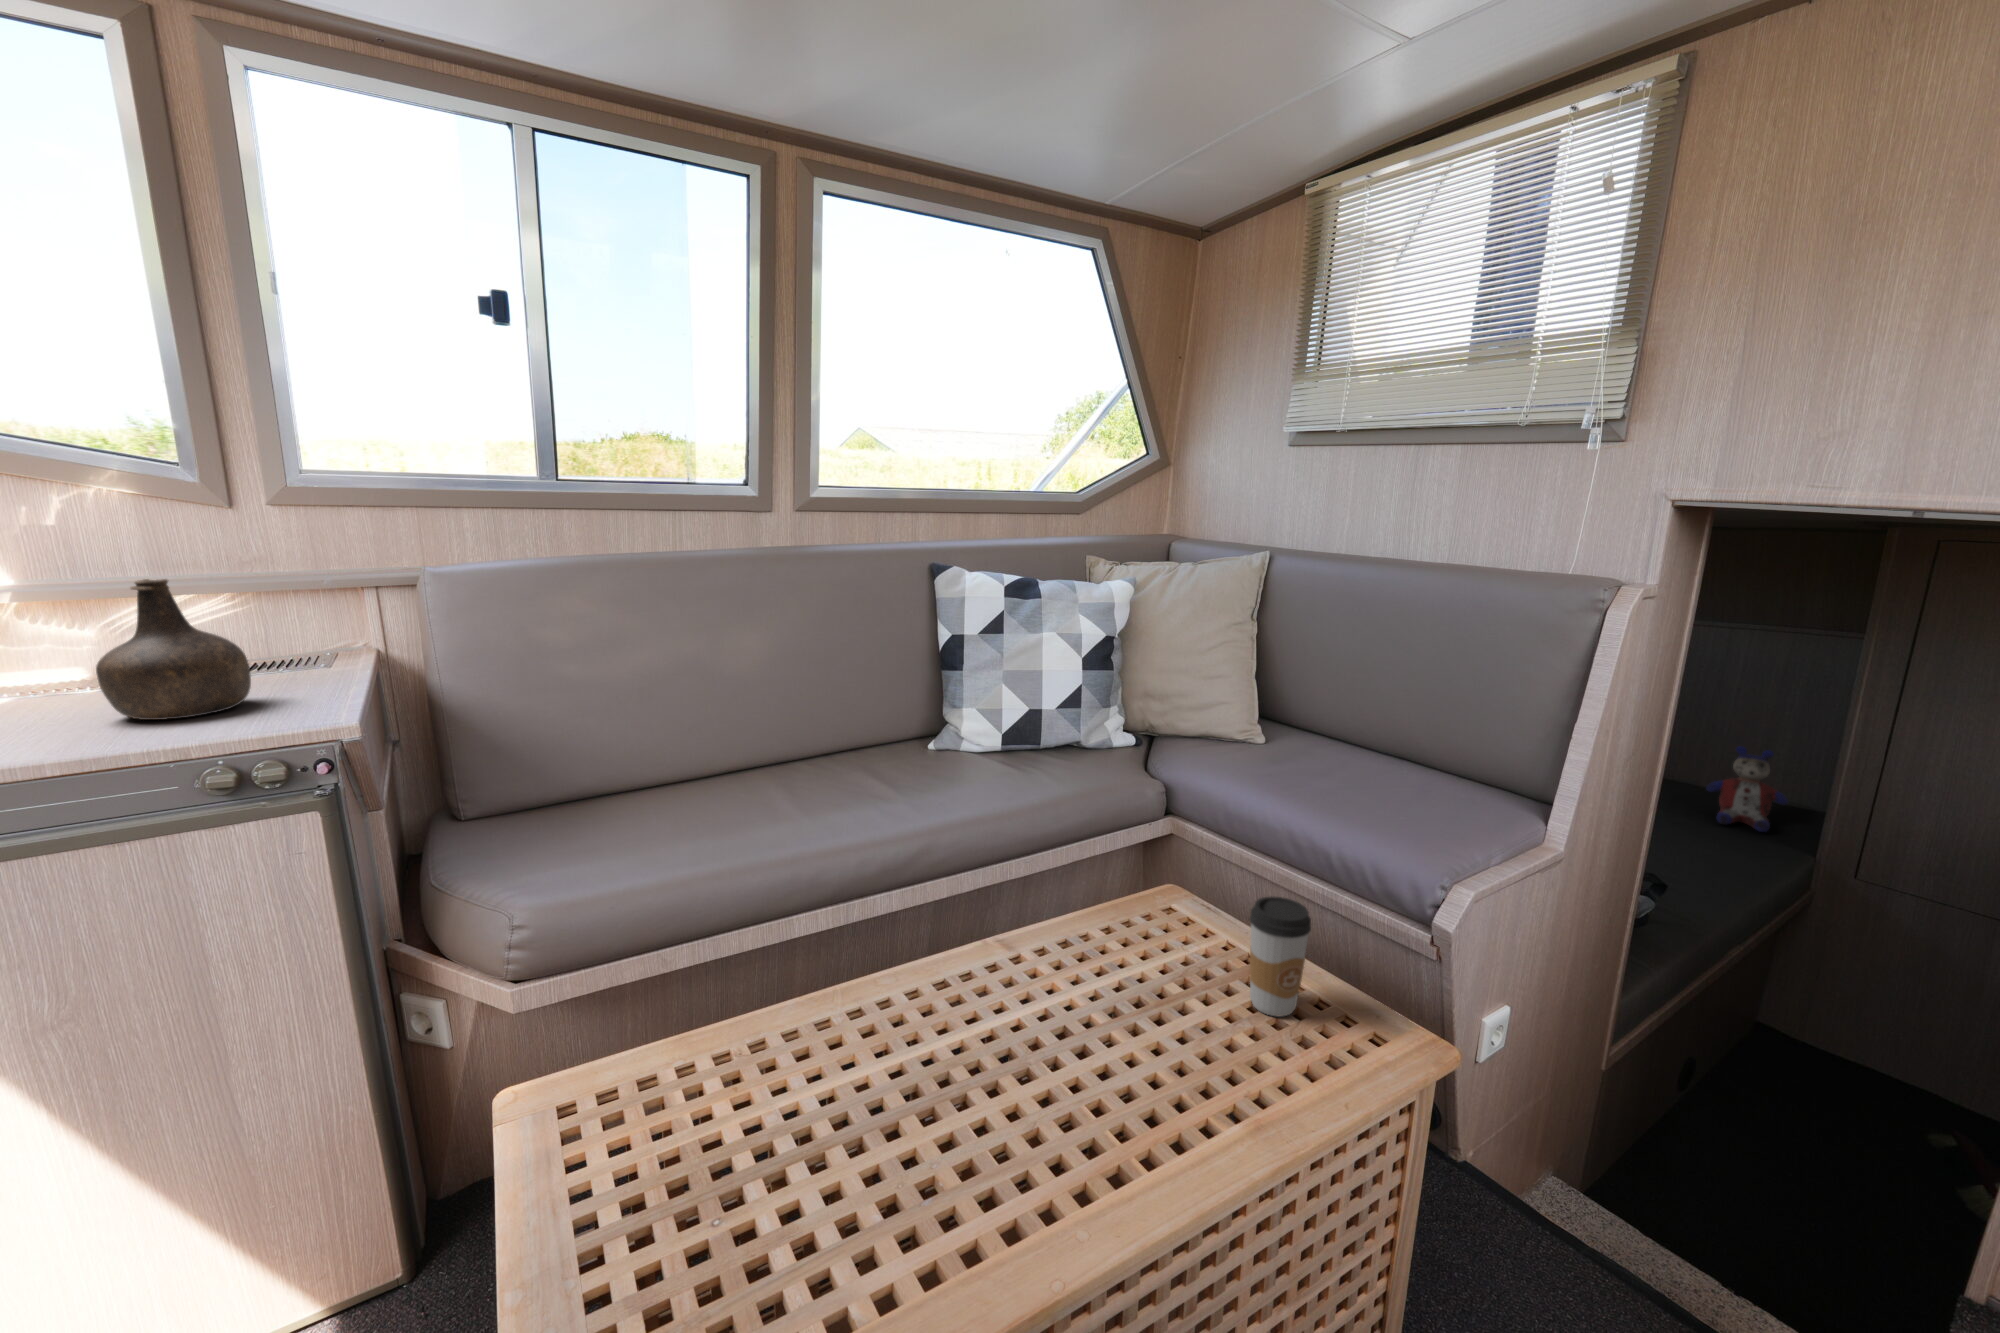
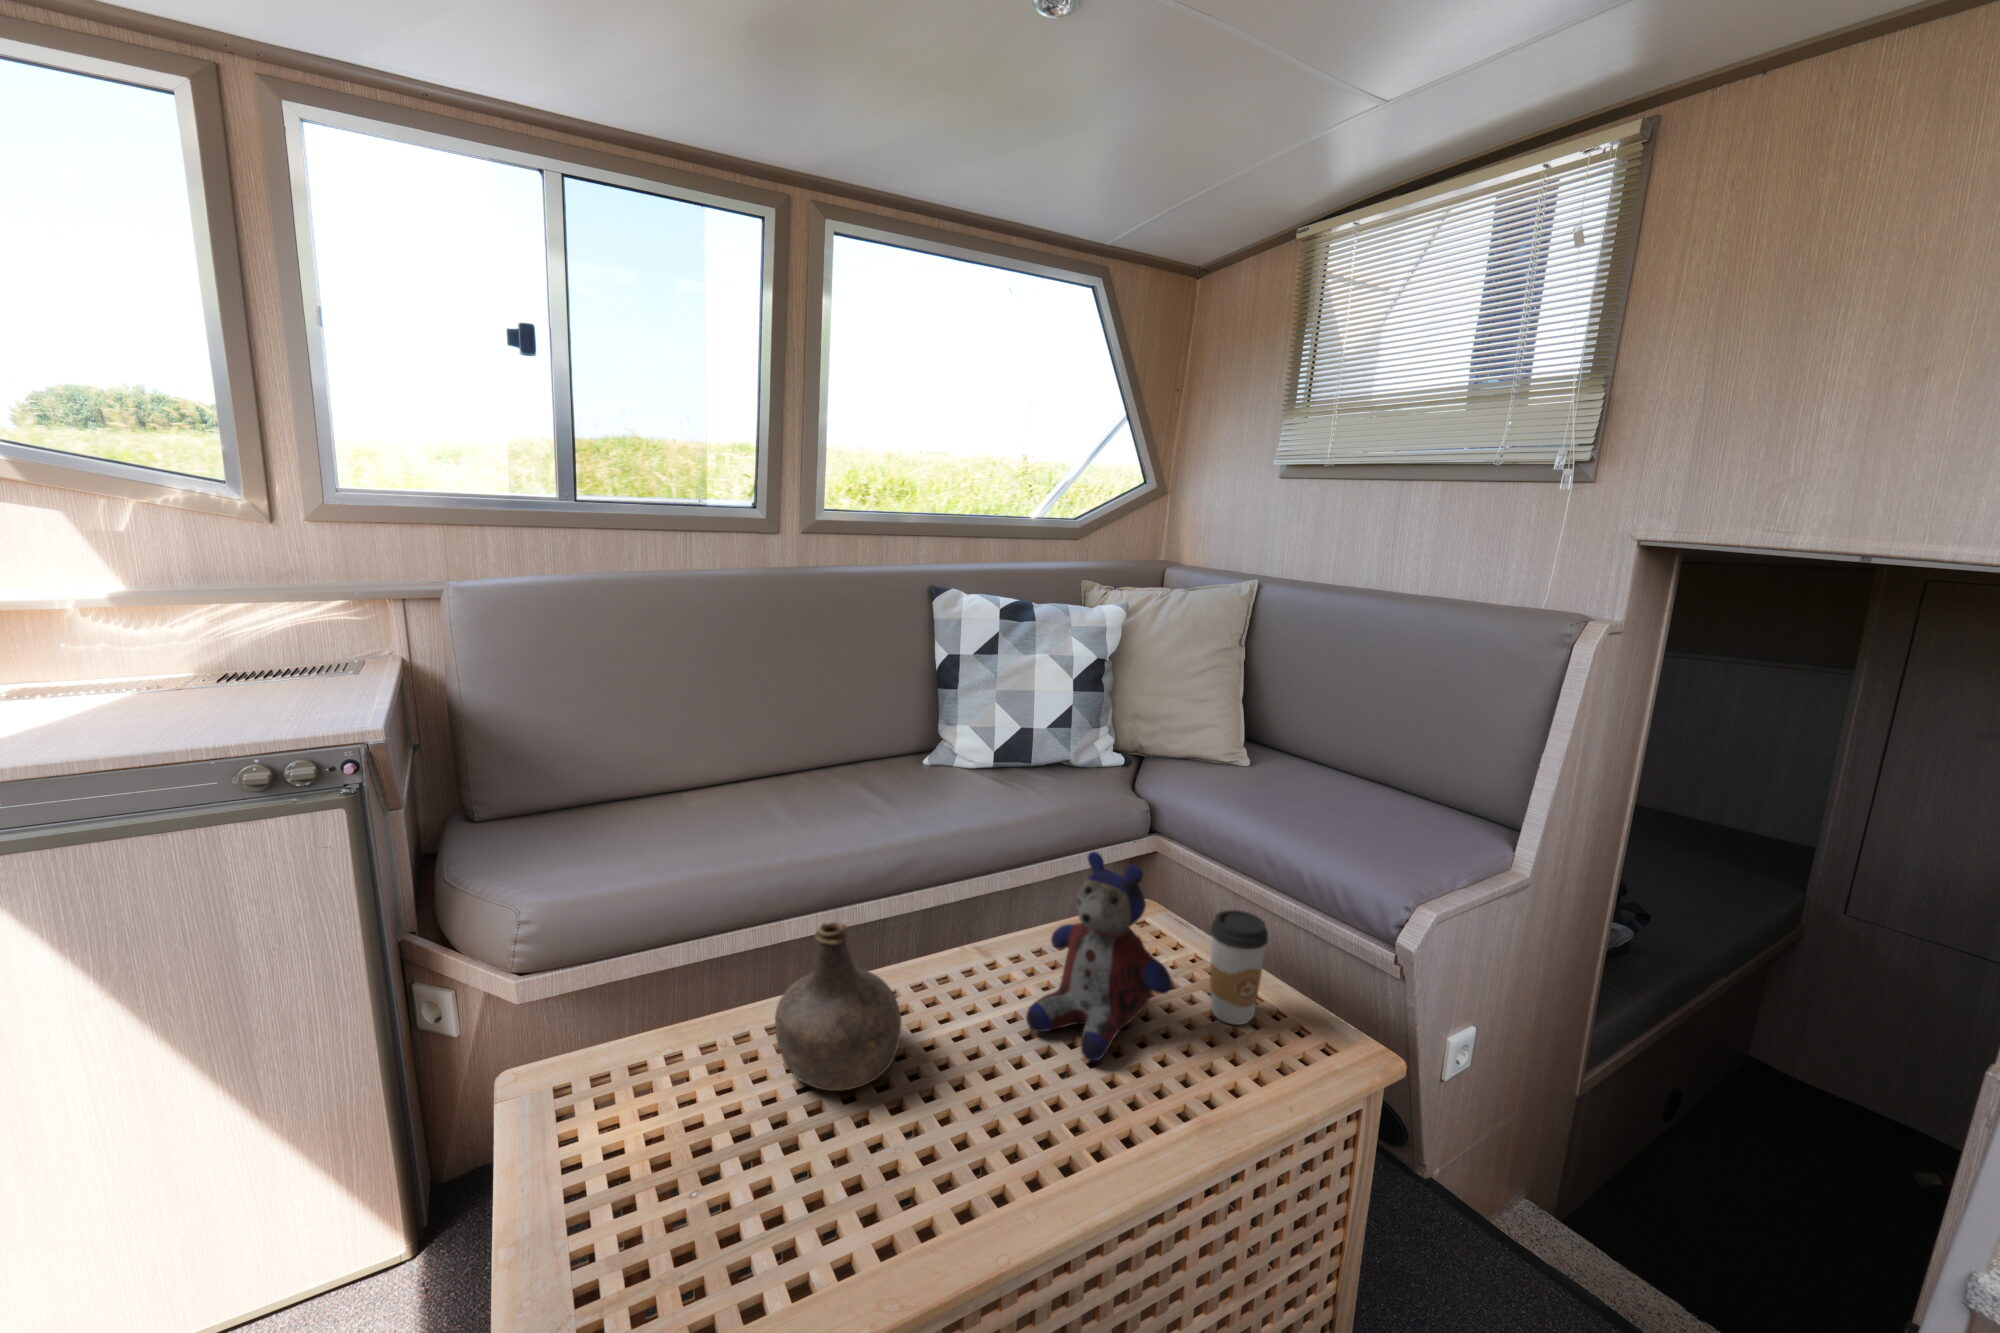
bottle: present [96,579,251,720] -> present [775,922,901,1091]
stuffed bear: present [1706,746,1788,832] -> present [1026,852,1172,1061]

